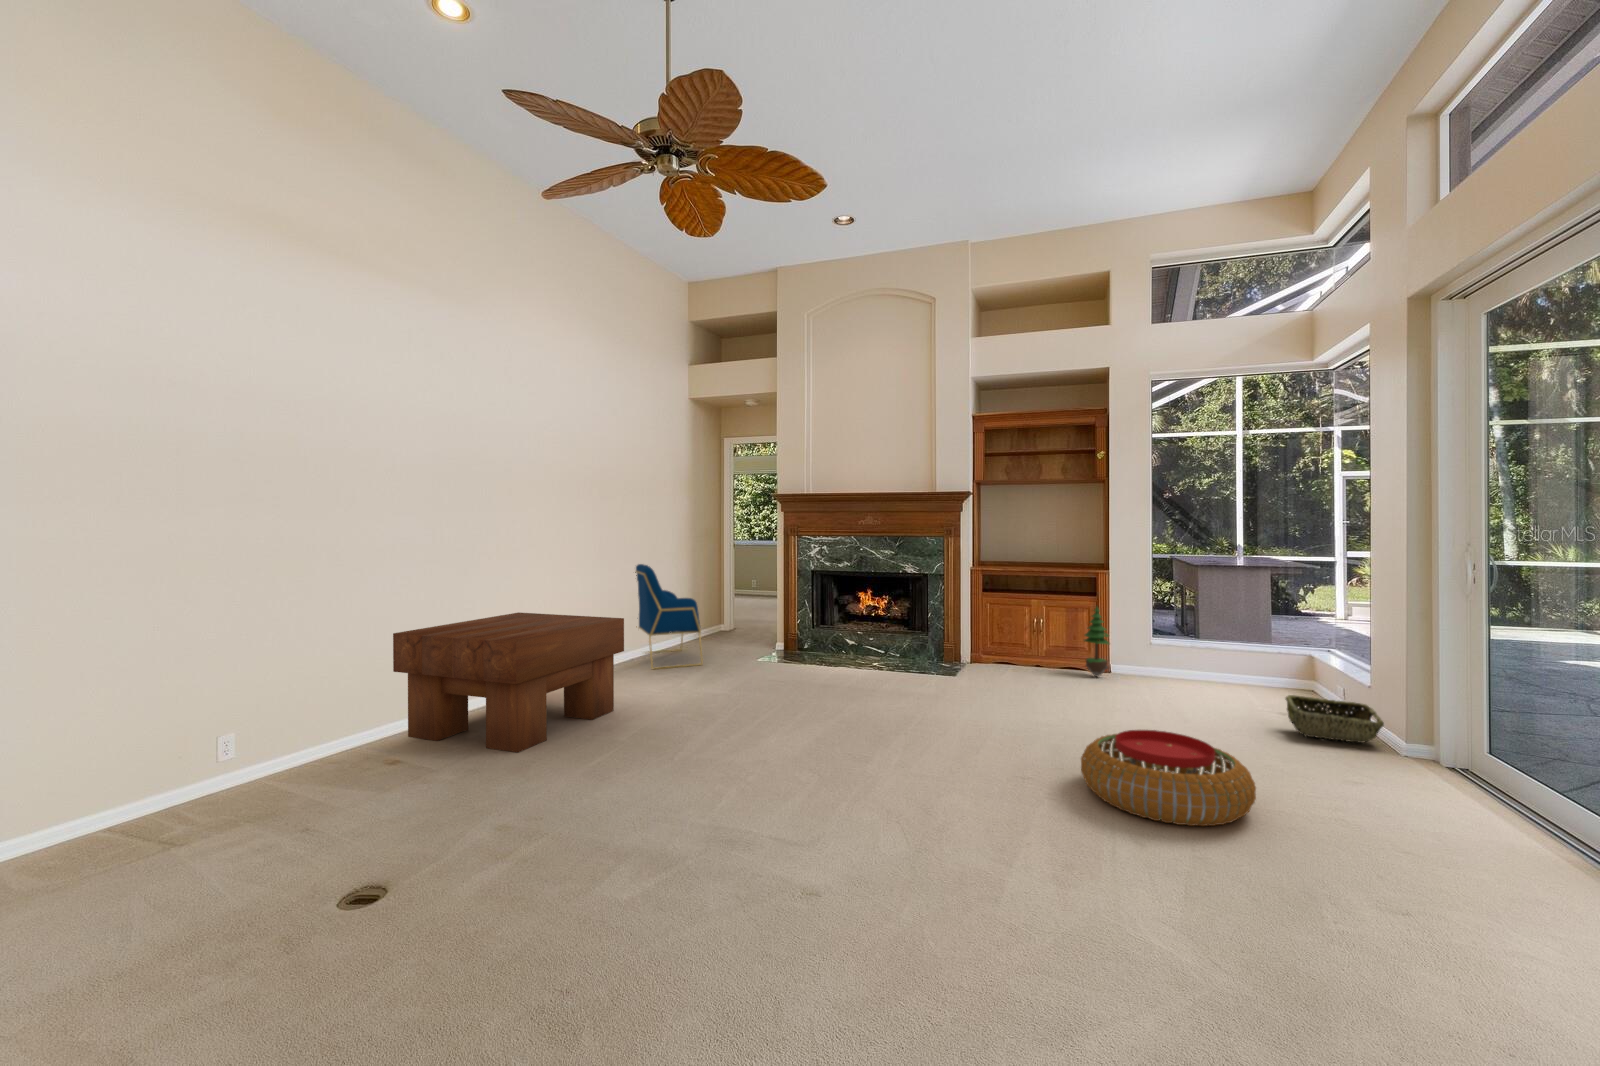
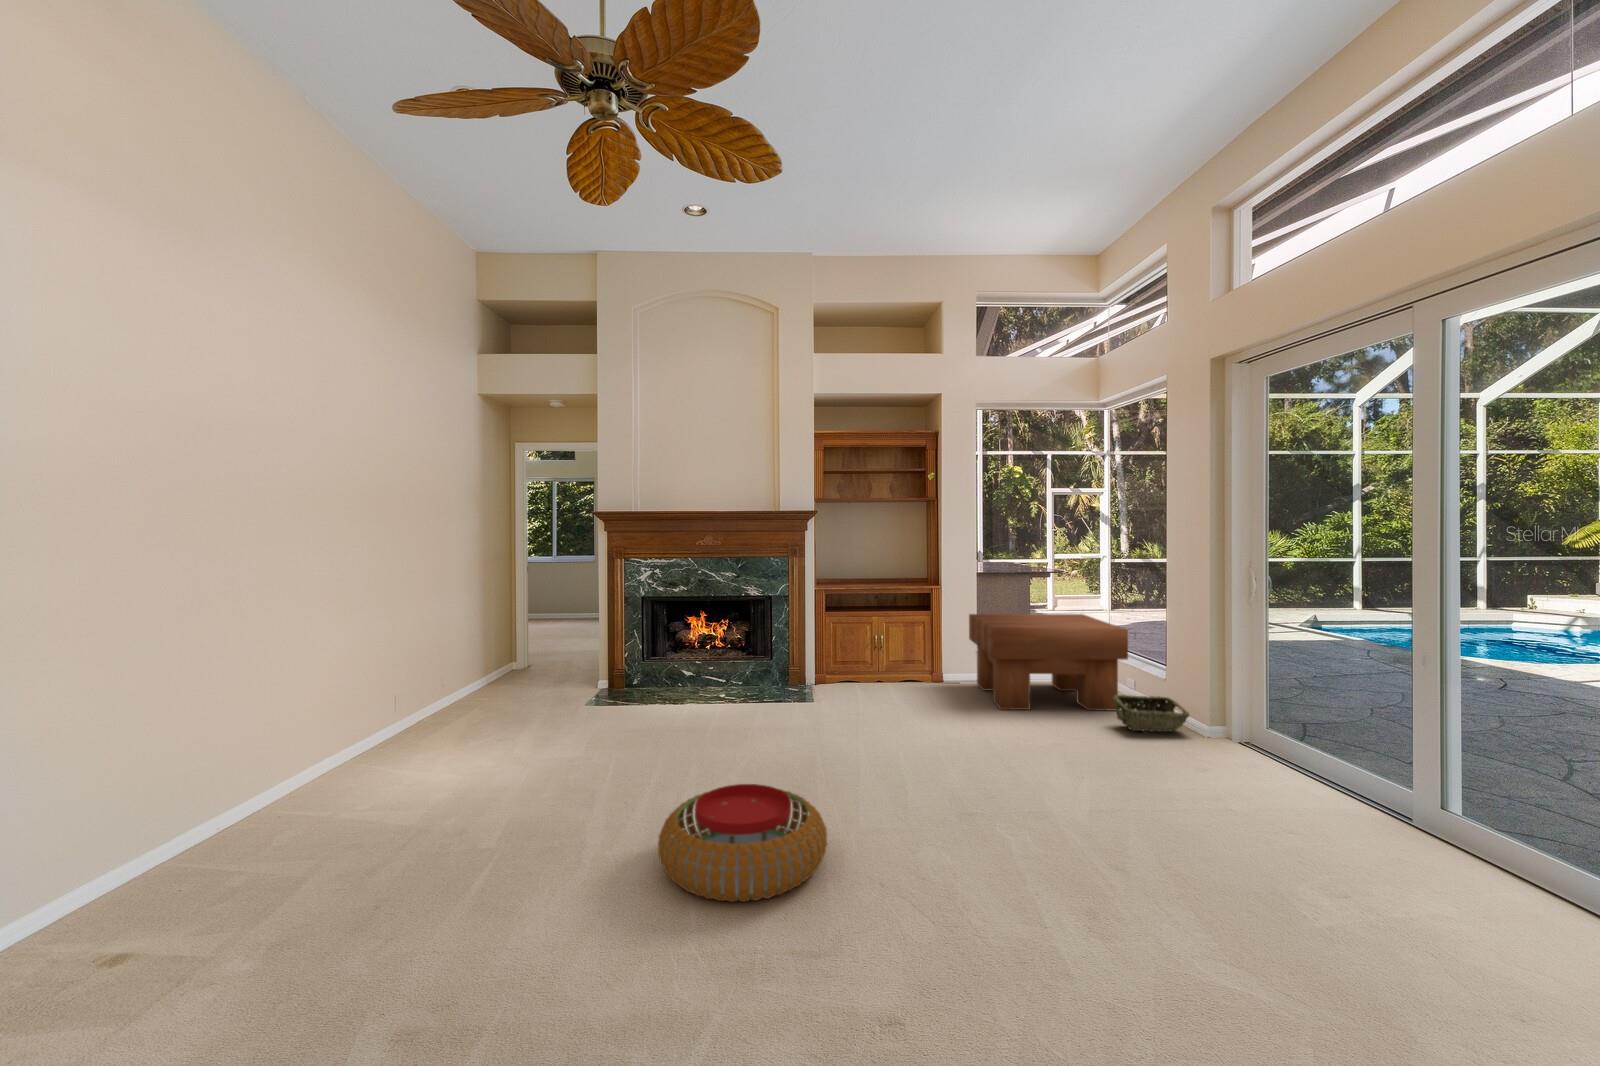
armchair: present [635,564,703,669] -> none [412,599,517,734]
potted tree: present [1084,607,1109,676] -> none [921,620,946,689]
coffee table: present [393,612,624,752] -> present [969,614,1128,710]
pouf: present [1081,730,1256,826] -> present [658,784,827,902]

